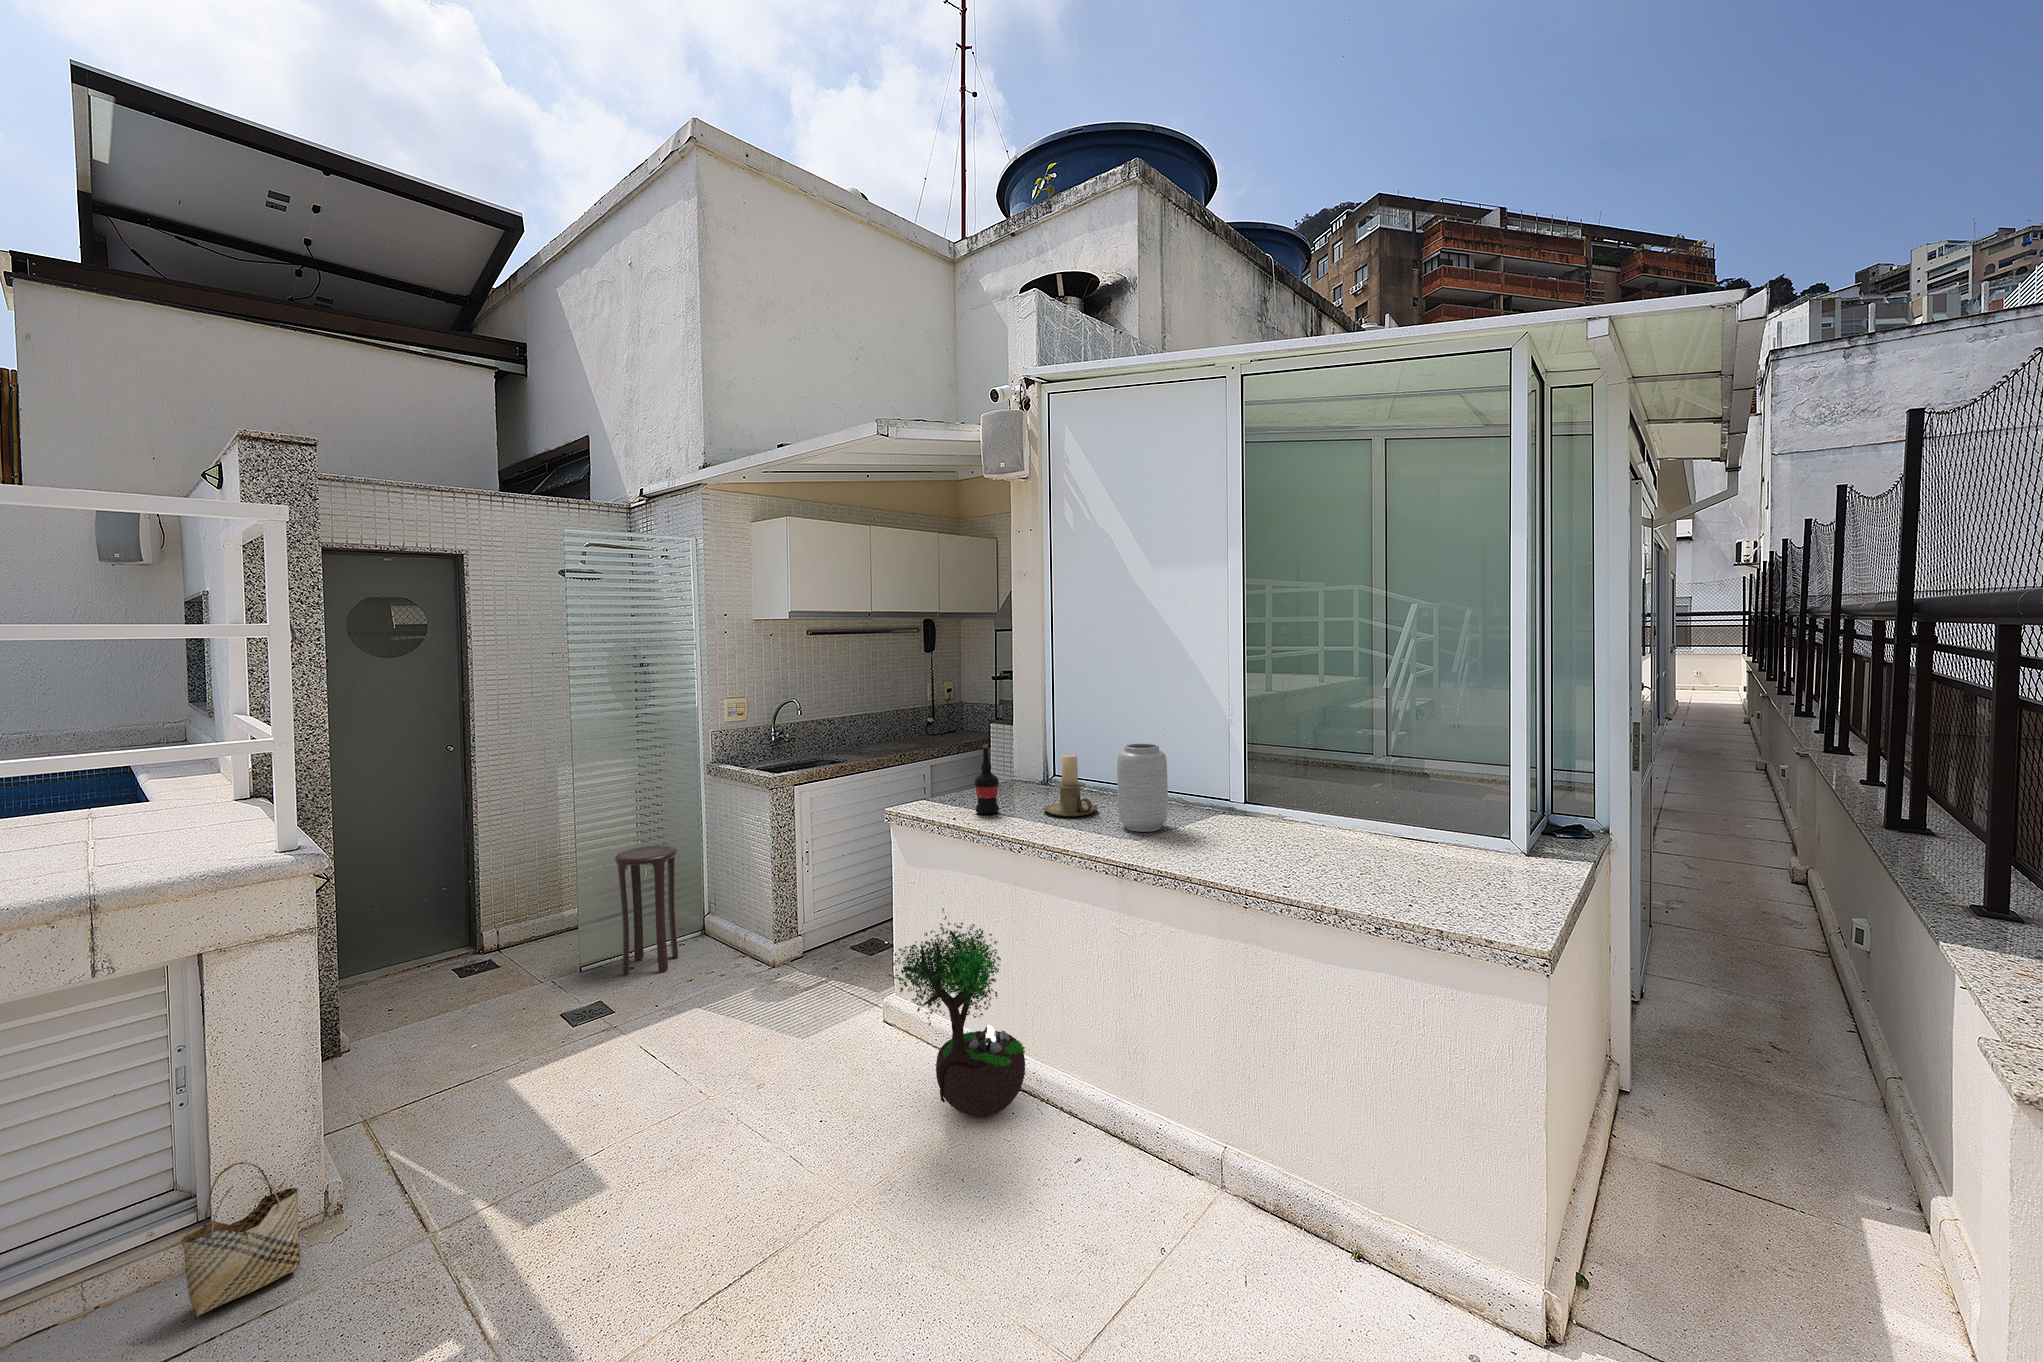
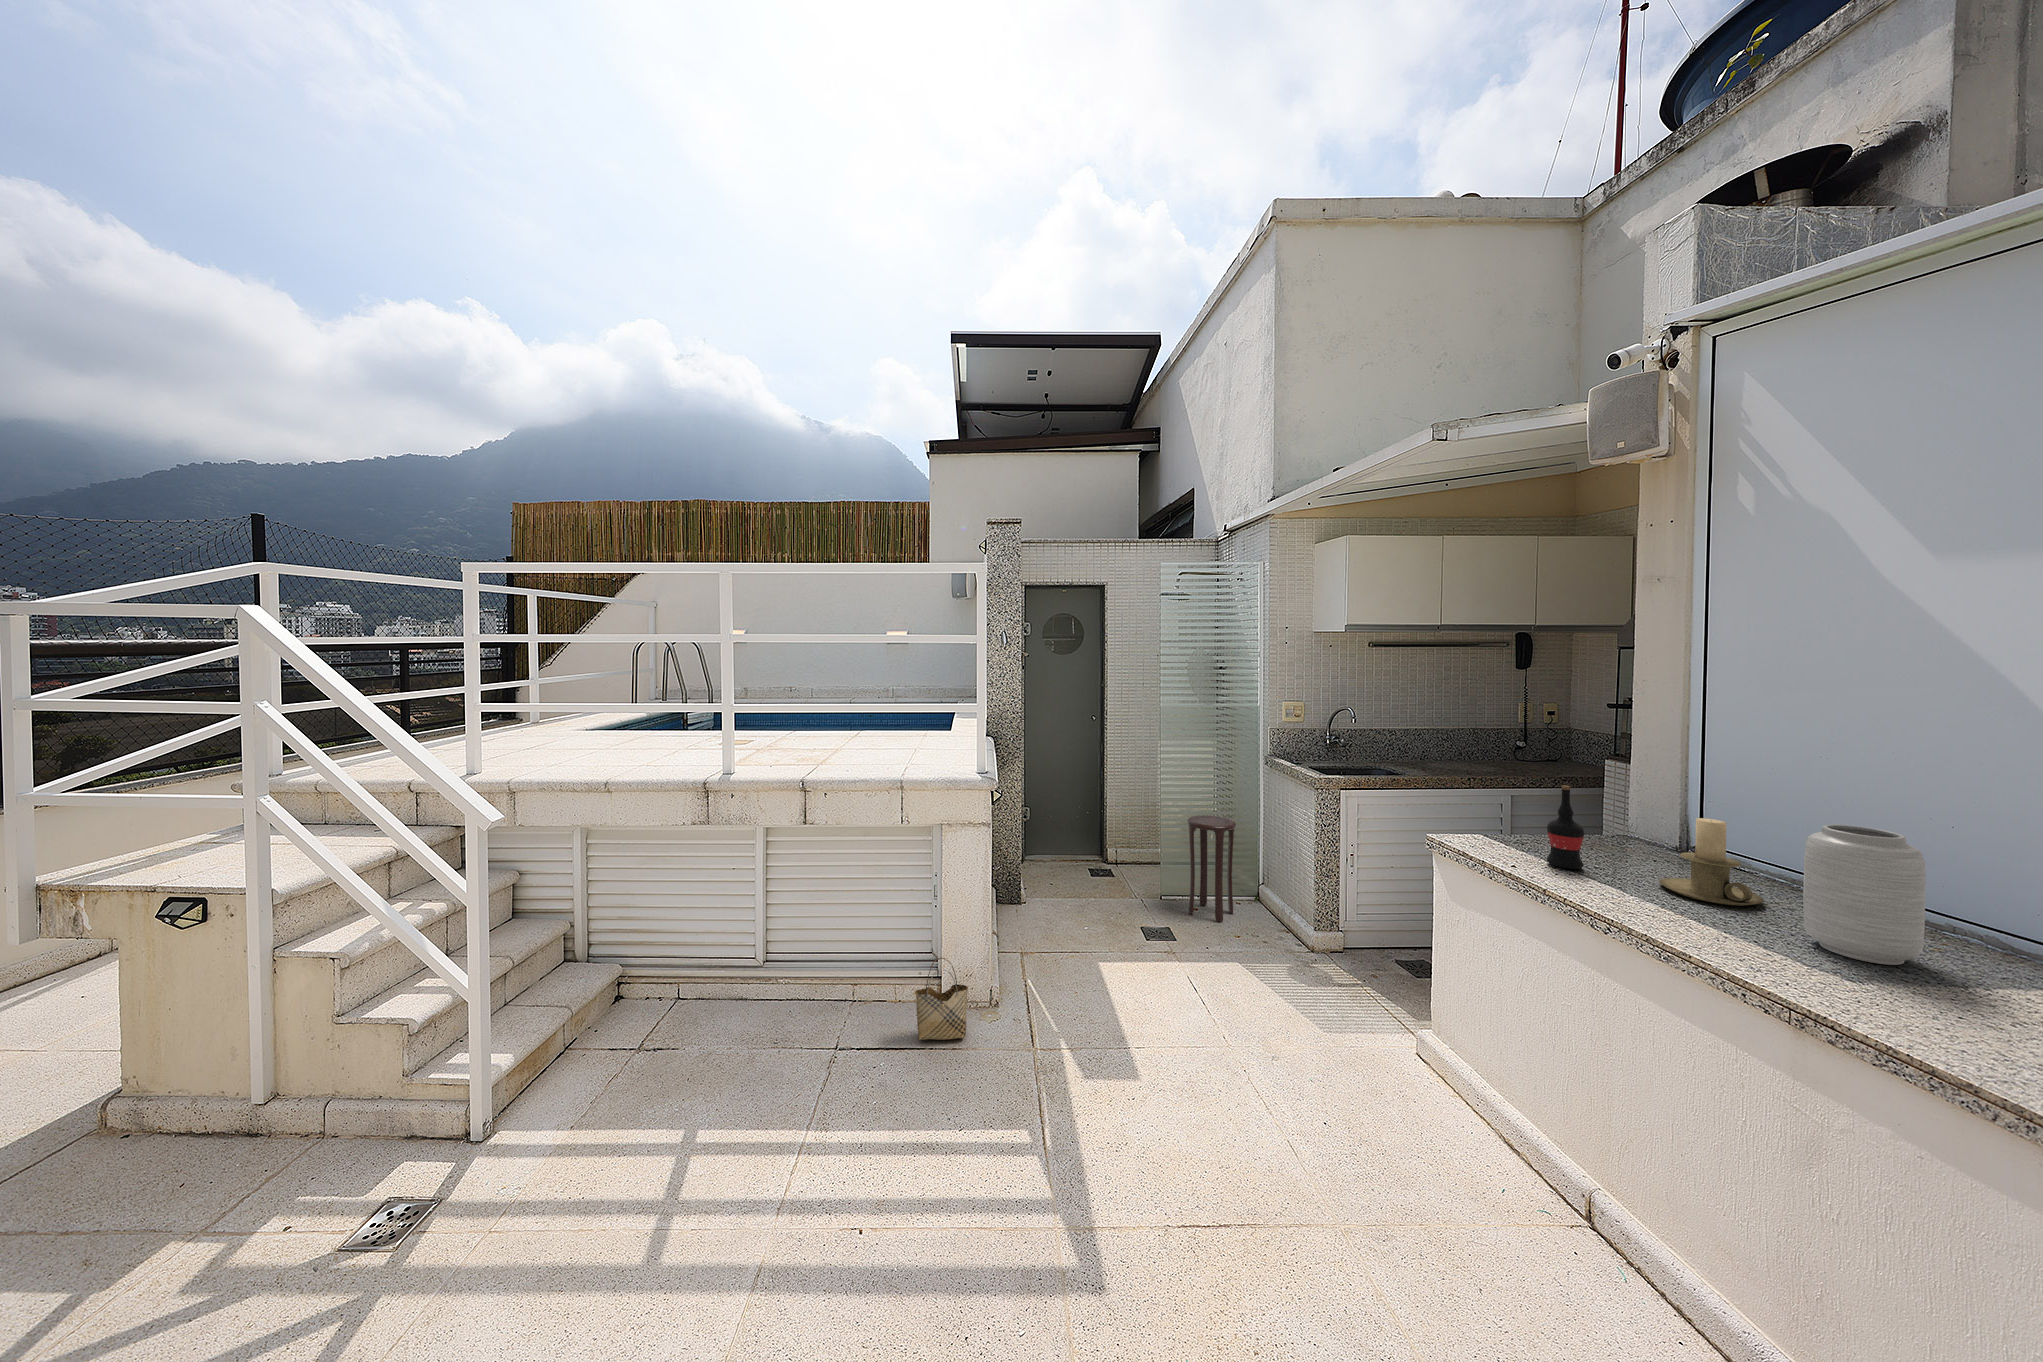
potted tree: present [887,908,1025,1117] -> none [1405,962,1604,1231]

